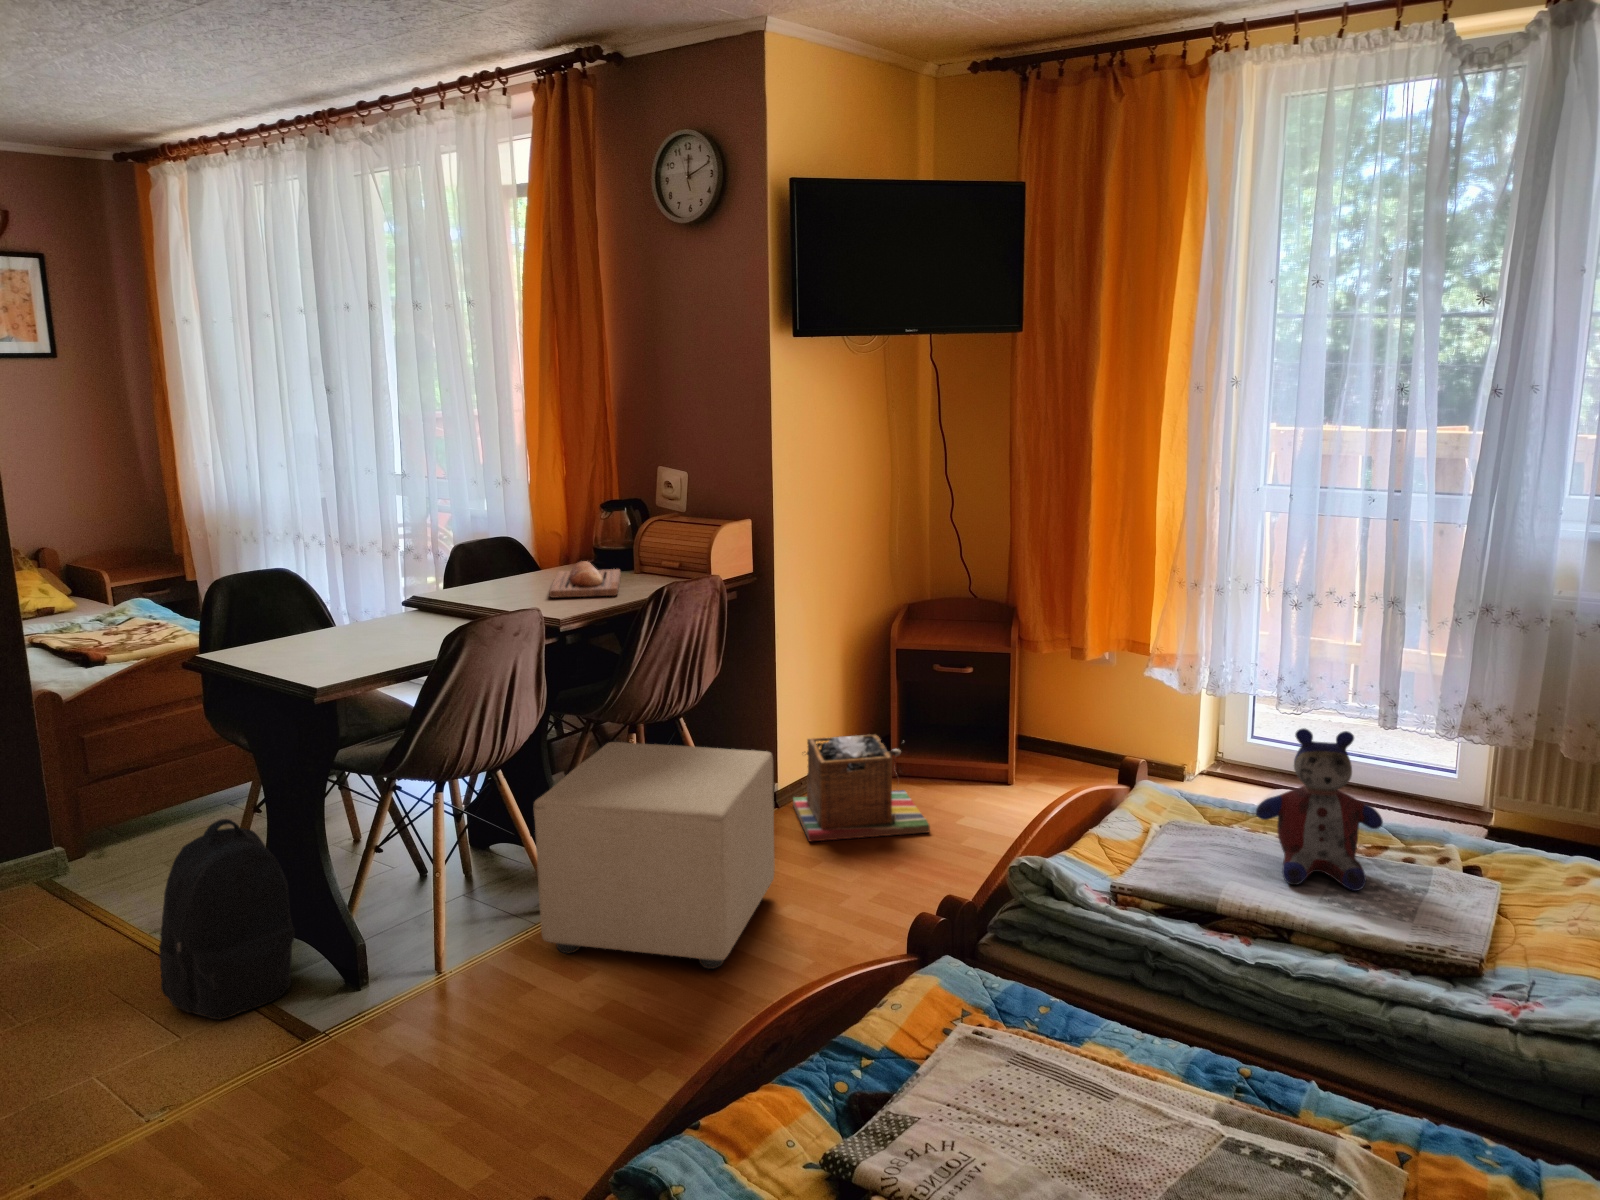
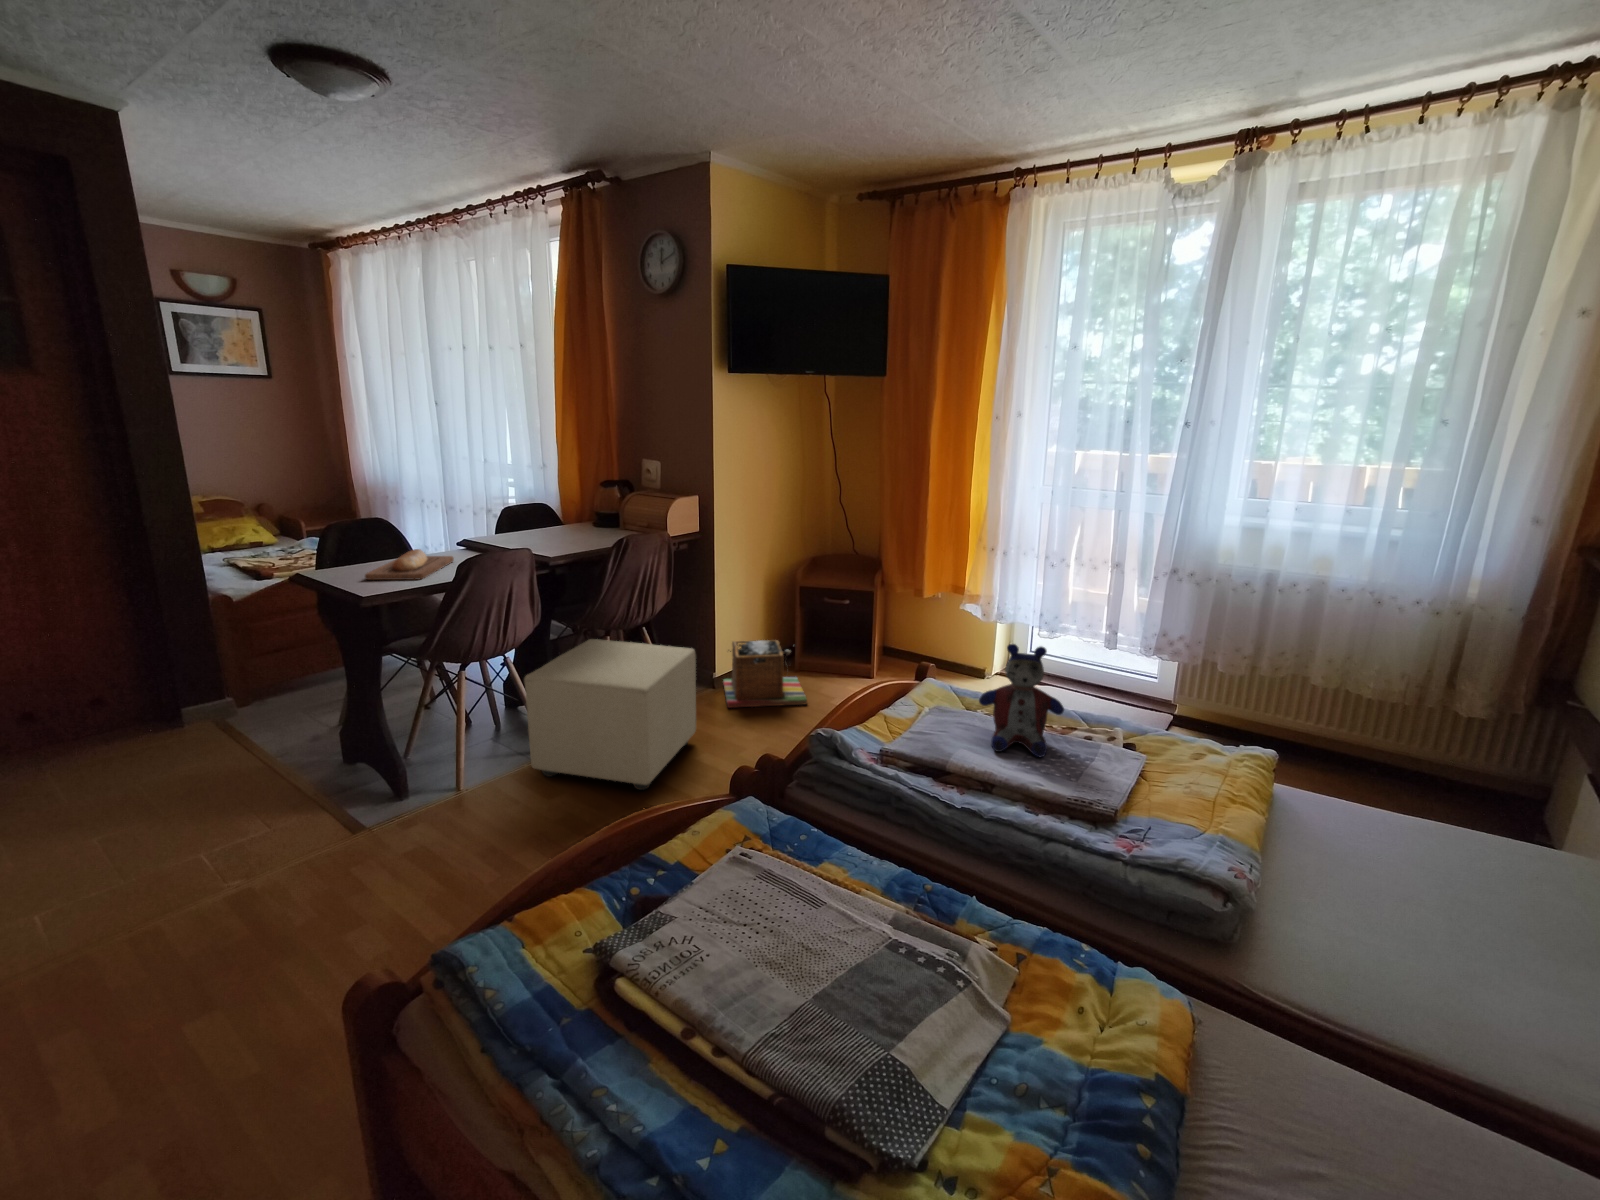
bread loaf: present [549,561,621,598] -> present [365,549,454,580]
backpack: present [159,819,295,1020] -> none [263,681,359,814]

